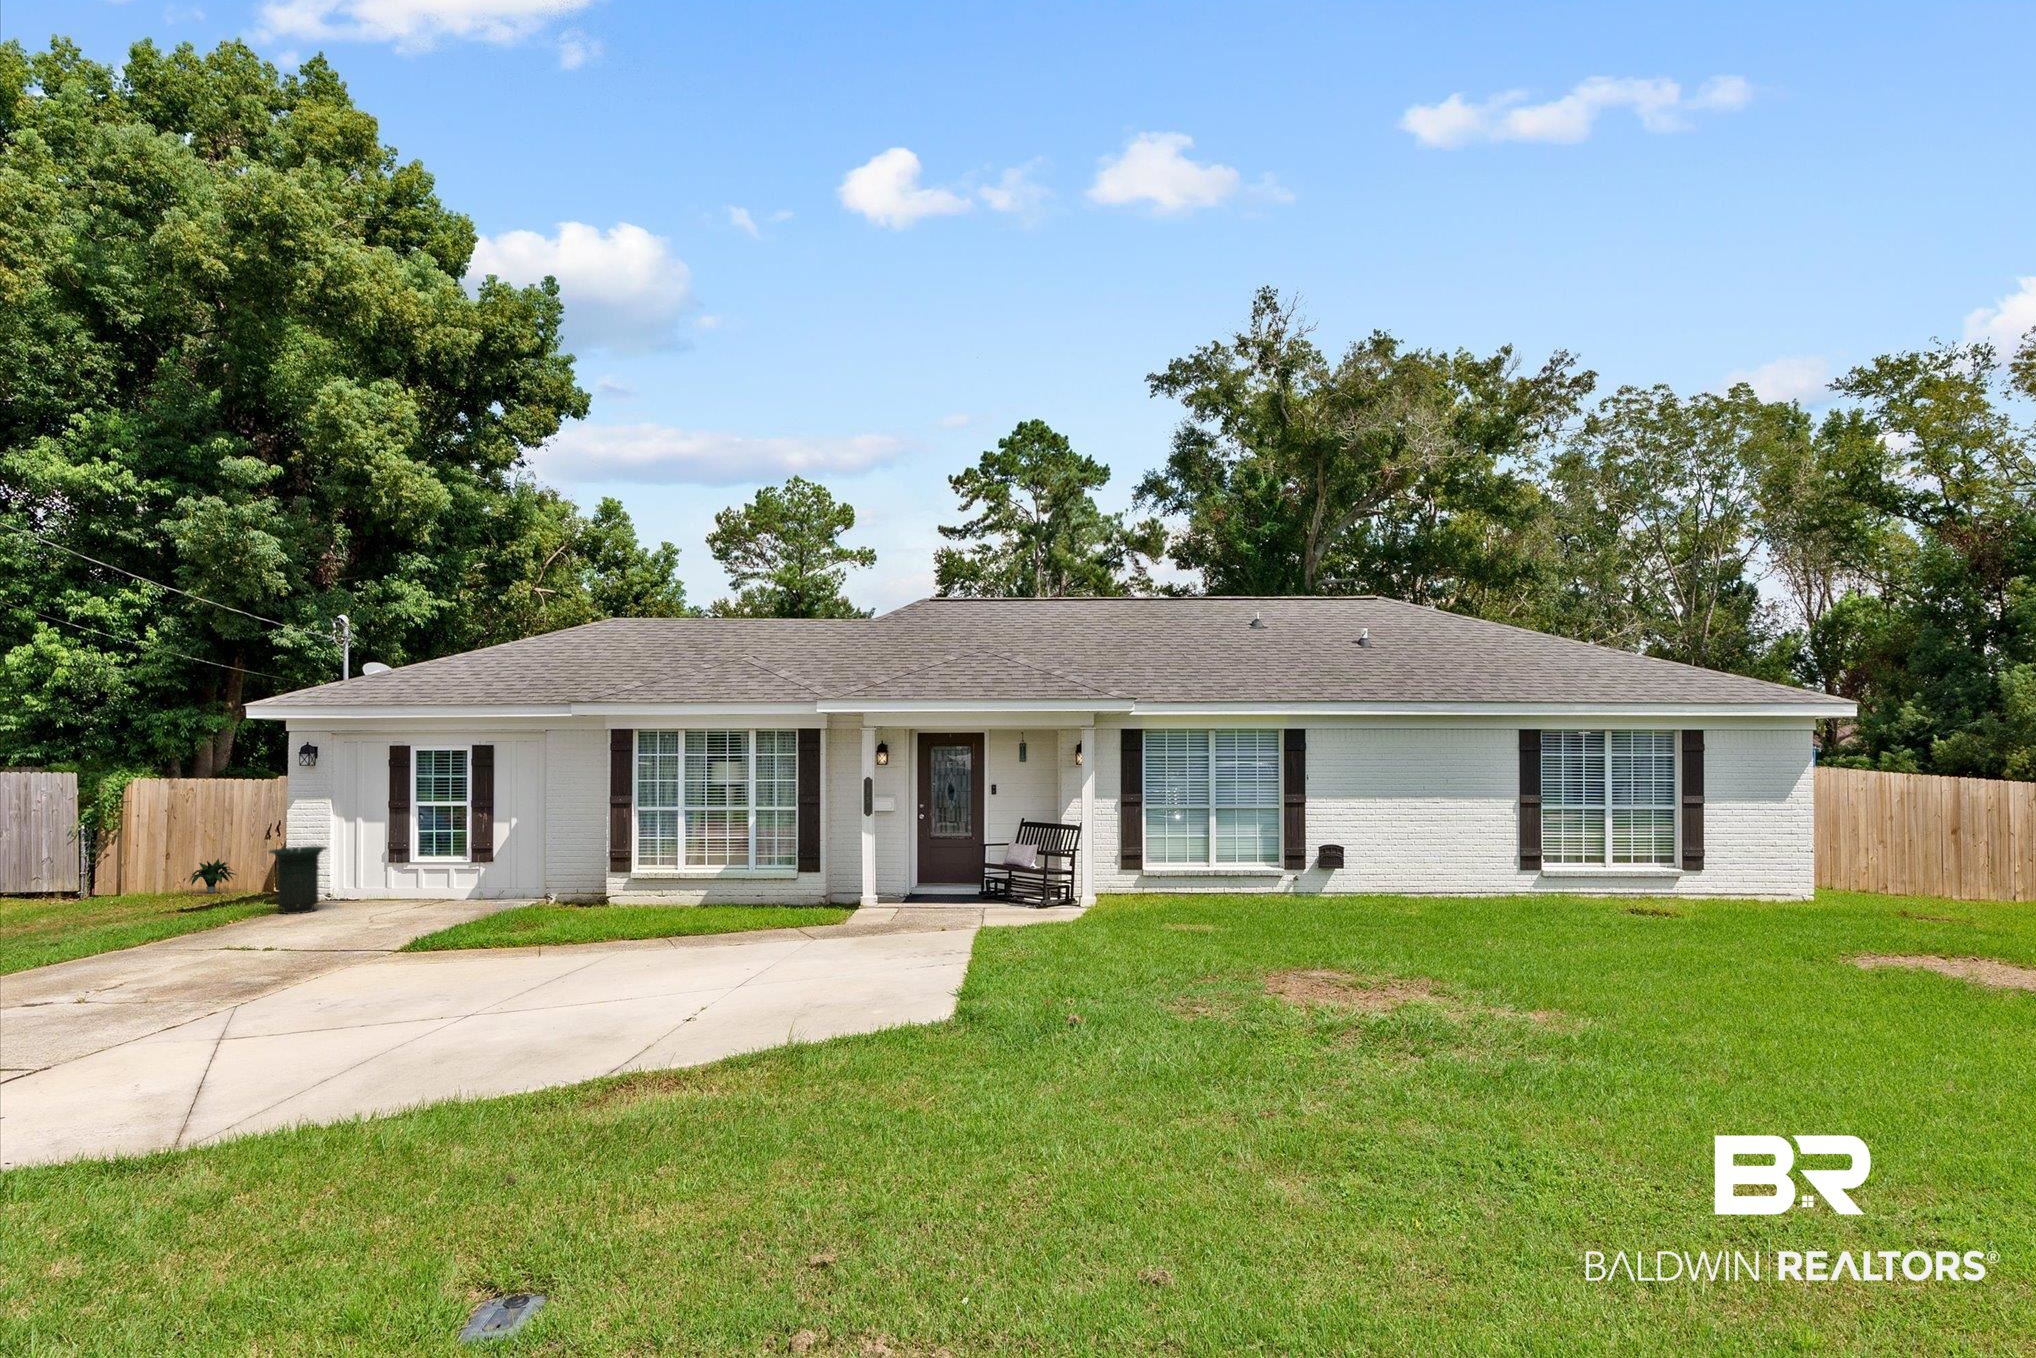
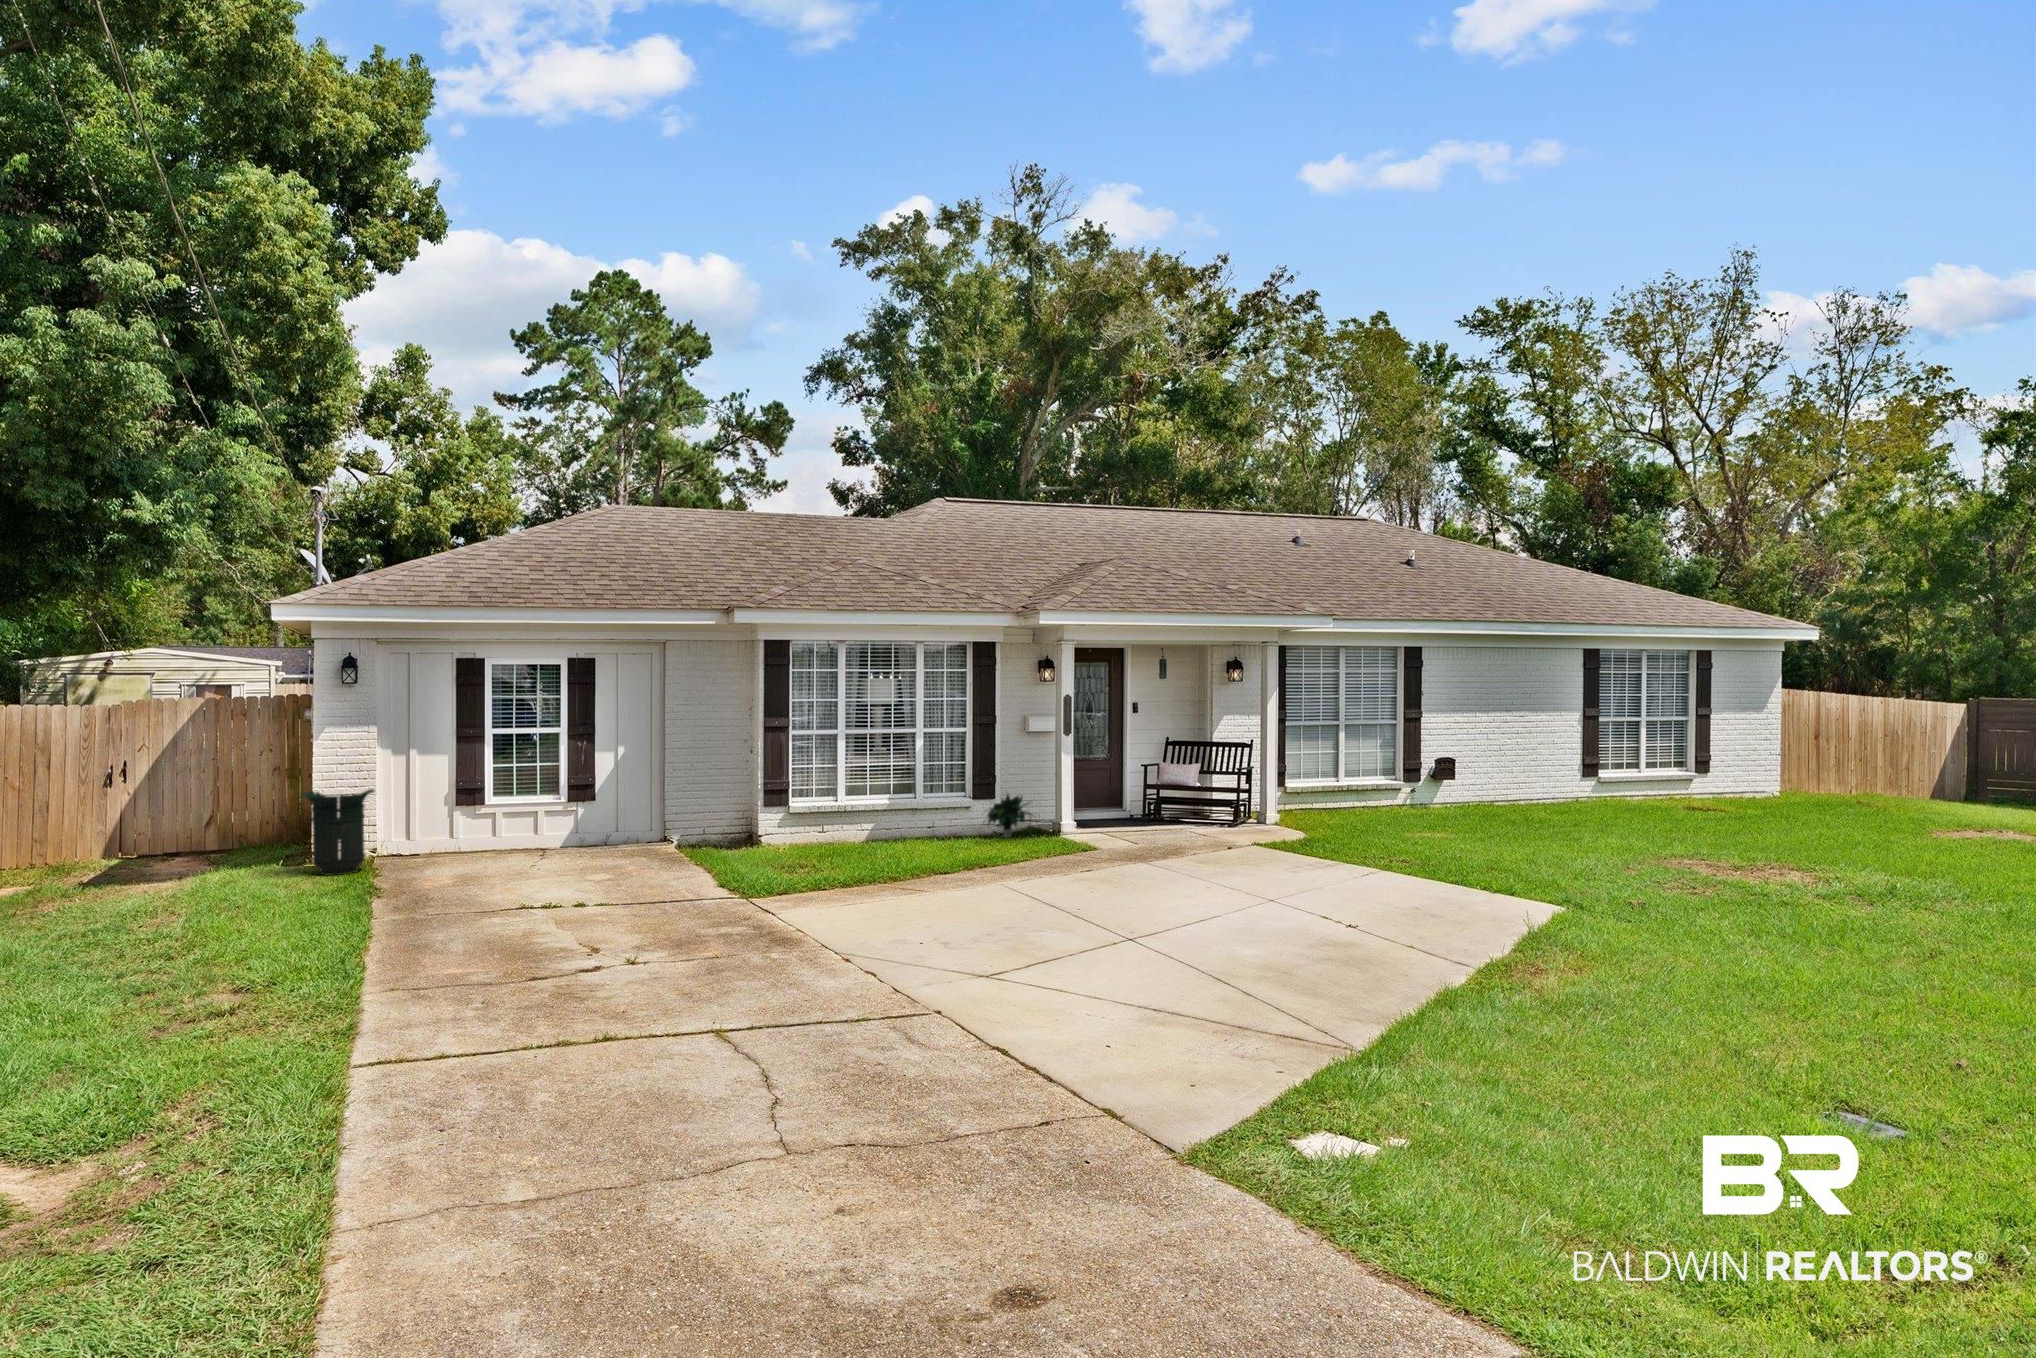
potted plant: present [188,858,237,893] -> present [986,794,1035,838]

